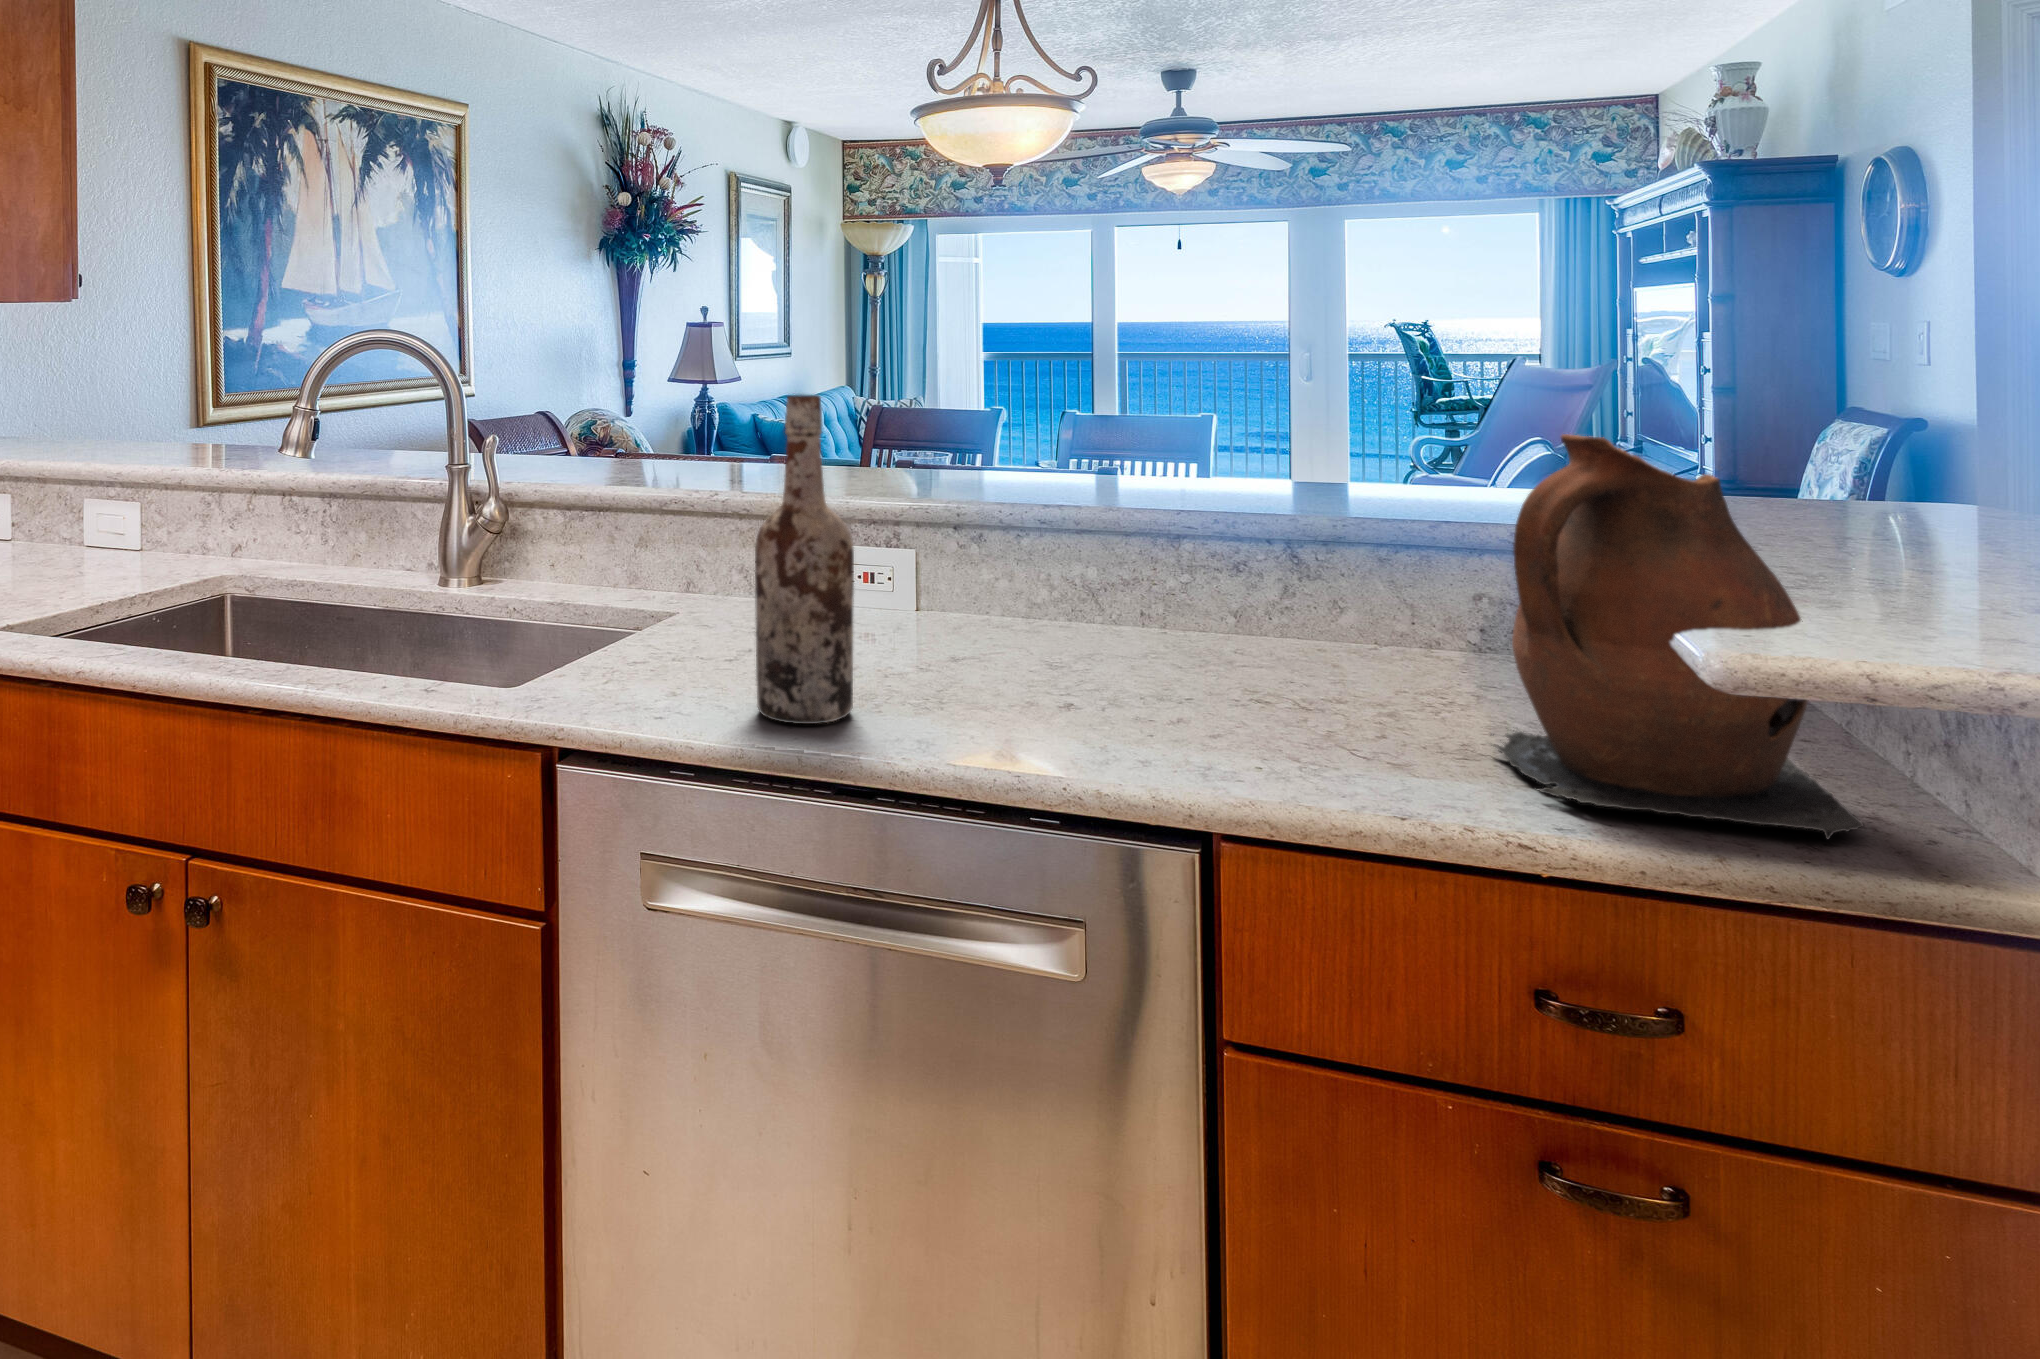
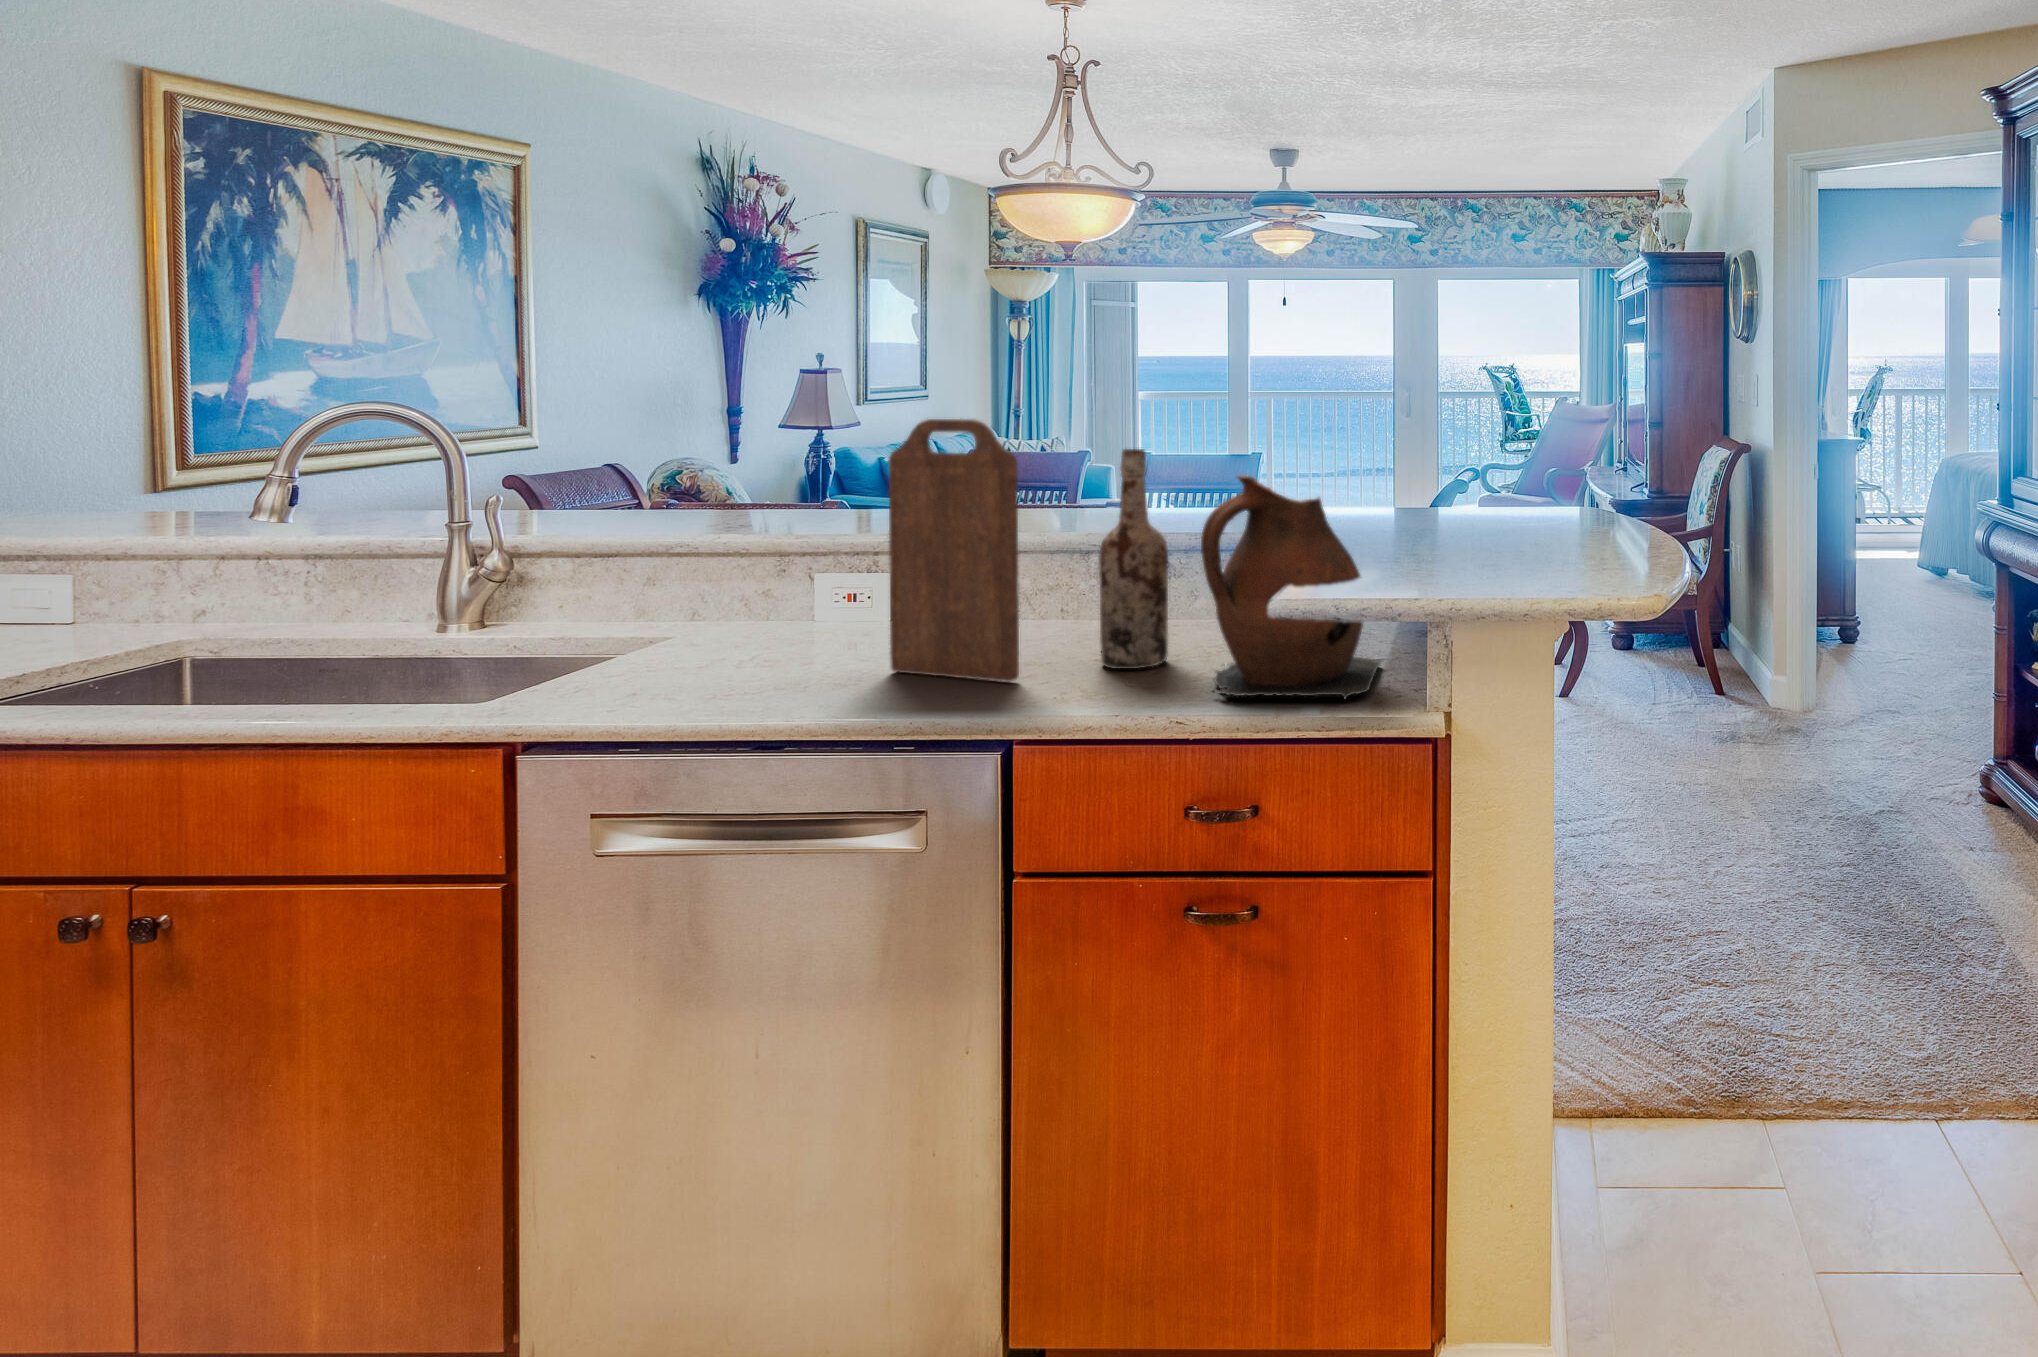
cutting board: none [973,345,1174,729] -> present [889,419,1019,682]
wine bottle: present [755,395,854,724] -> present [1099,449,1168,669]

